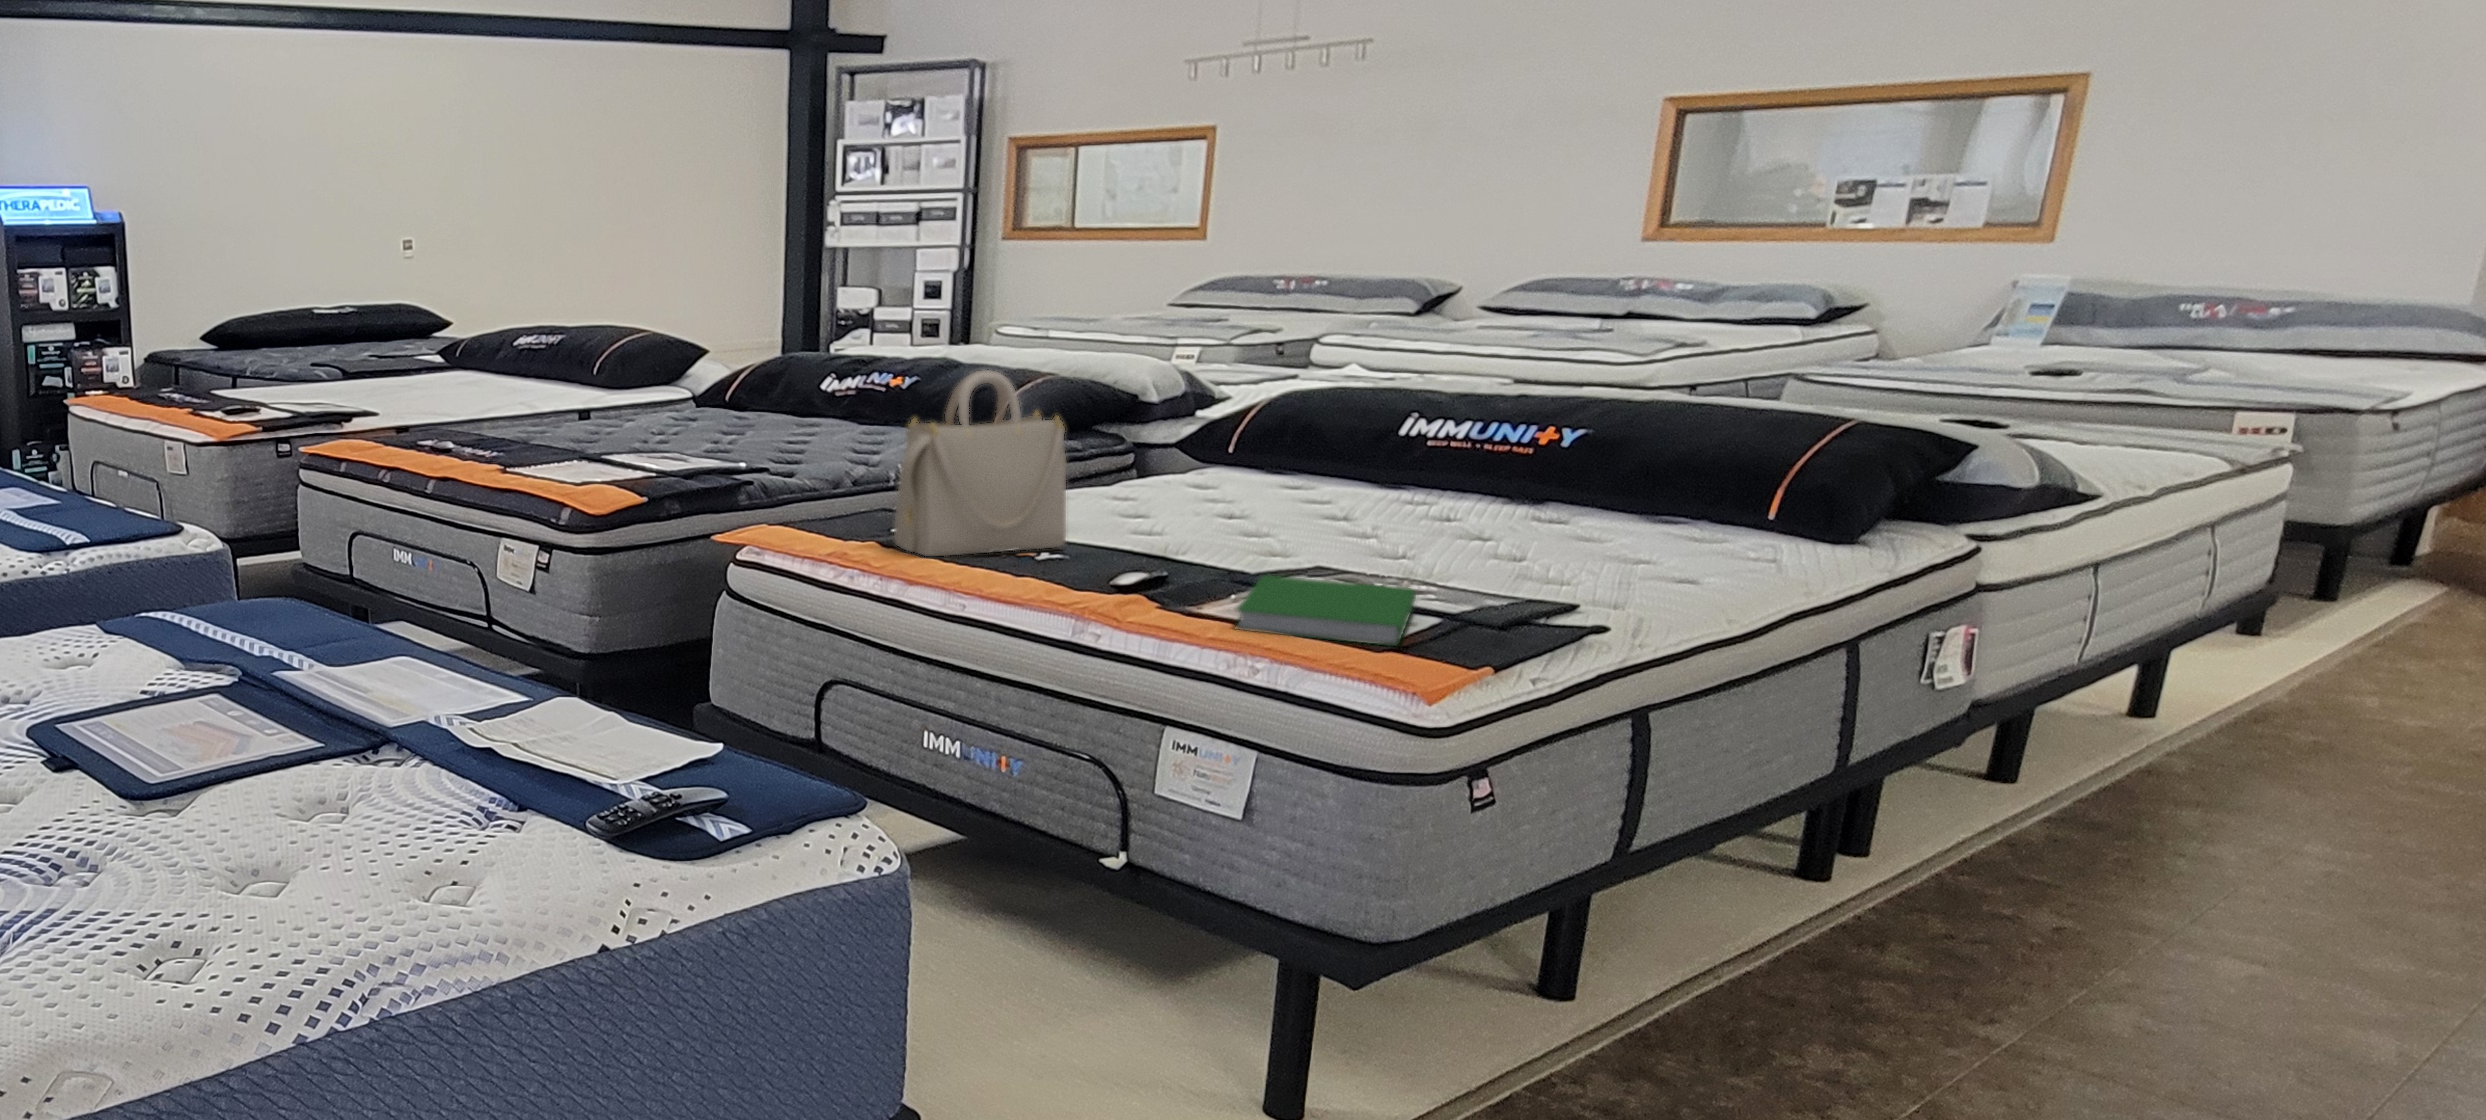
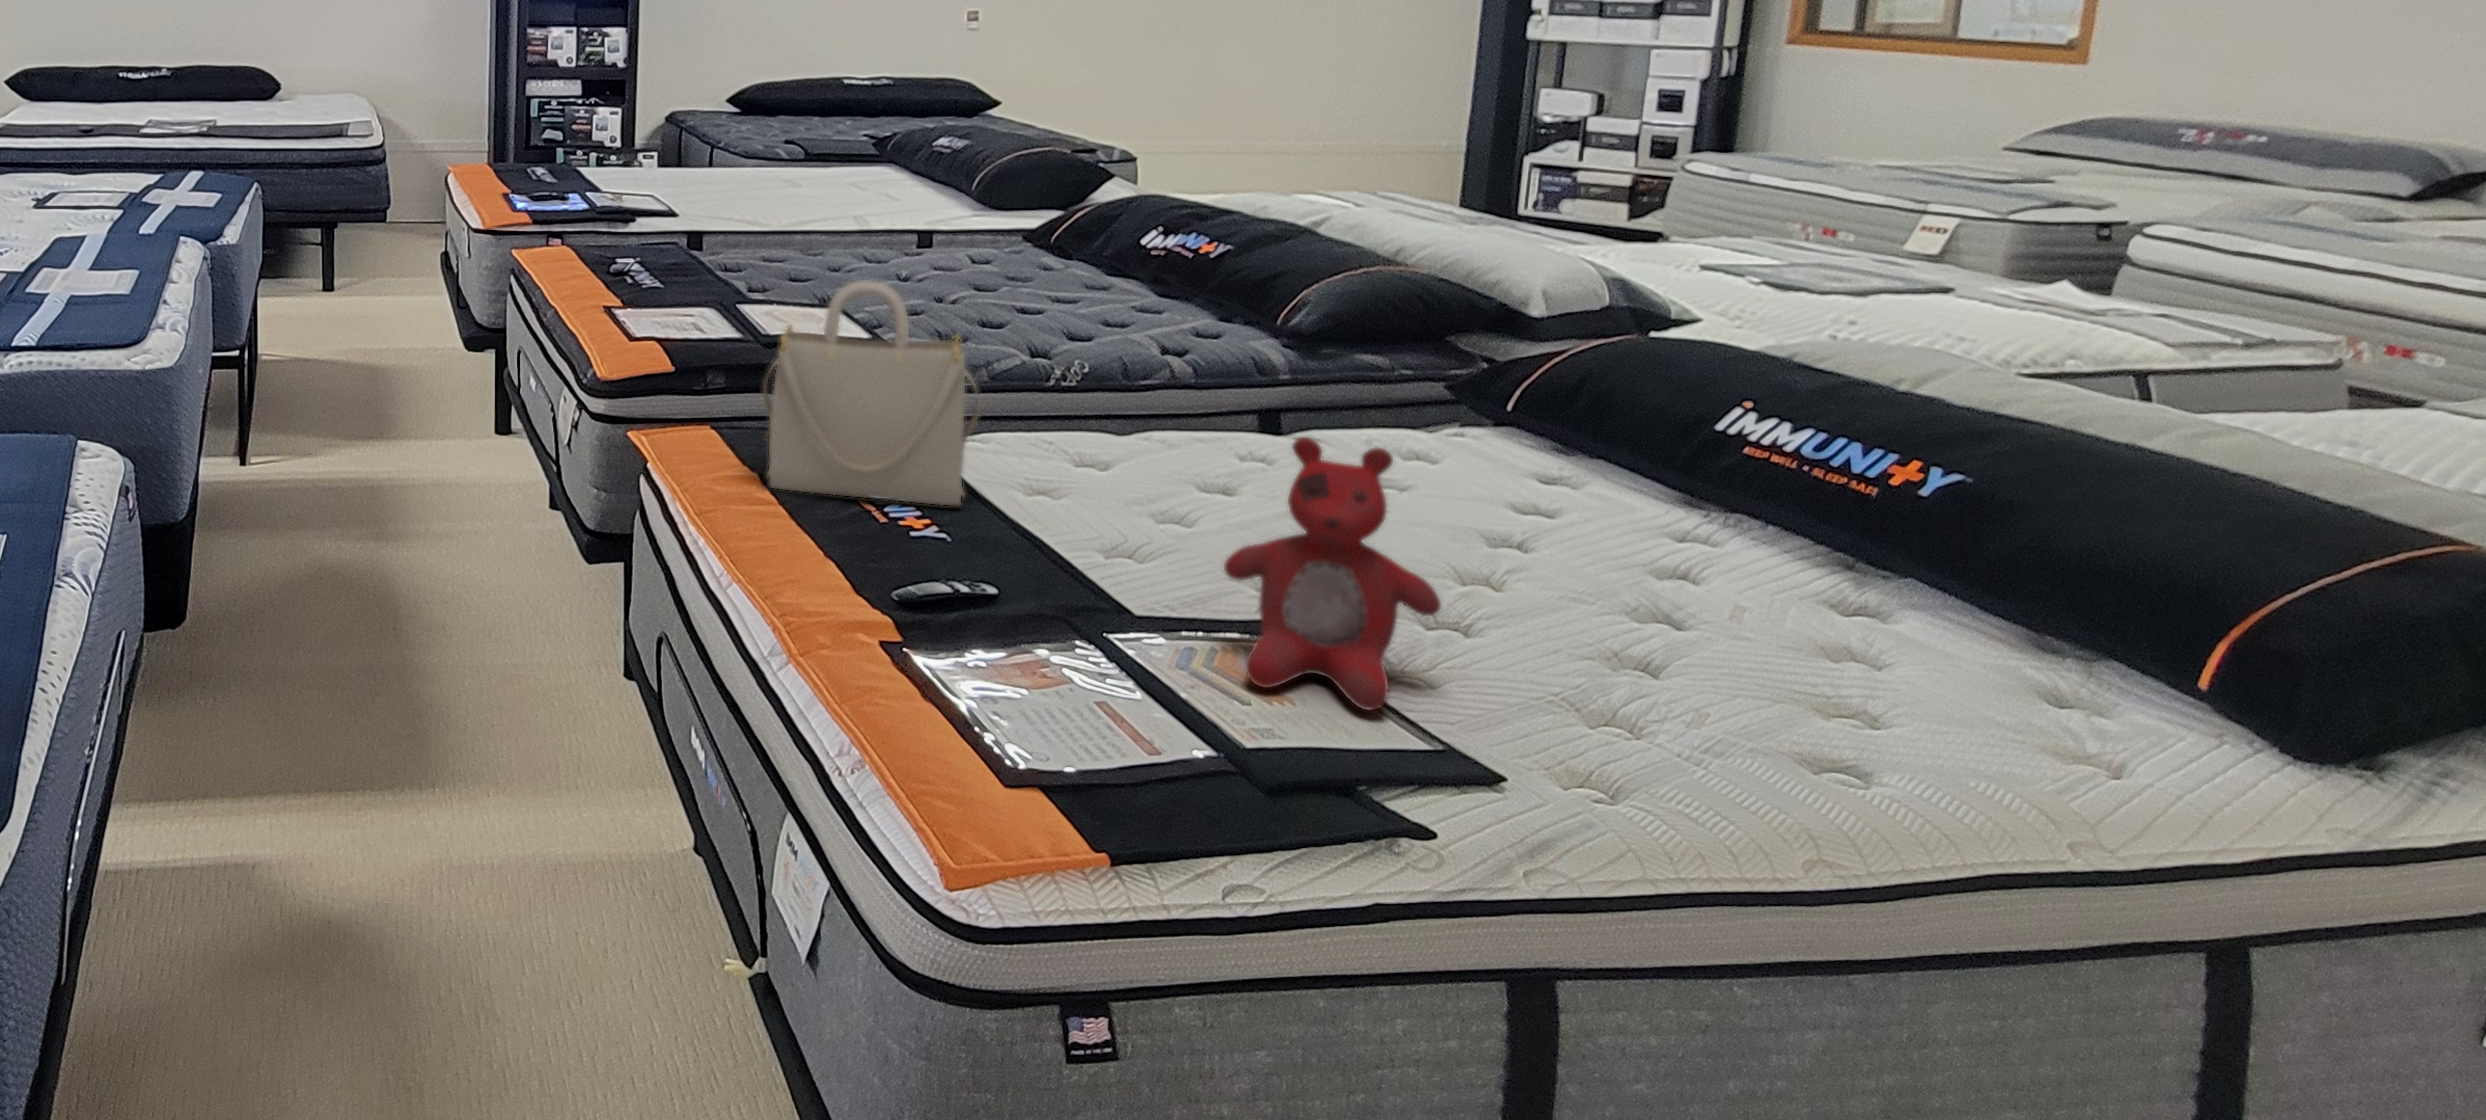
stuffed bear: none [1360,418,1509,595] -> present [1224,437,1441,710]
hardcover book: present [1236,575,1416,646] -> none [856,606,1178,754]

